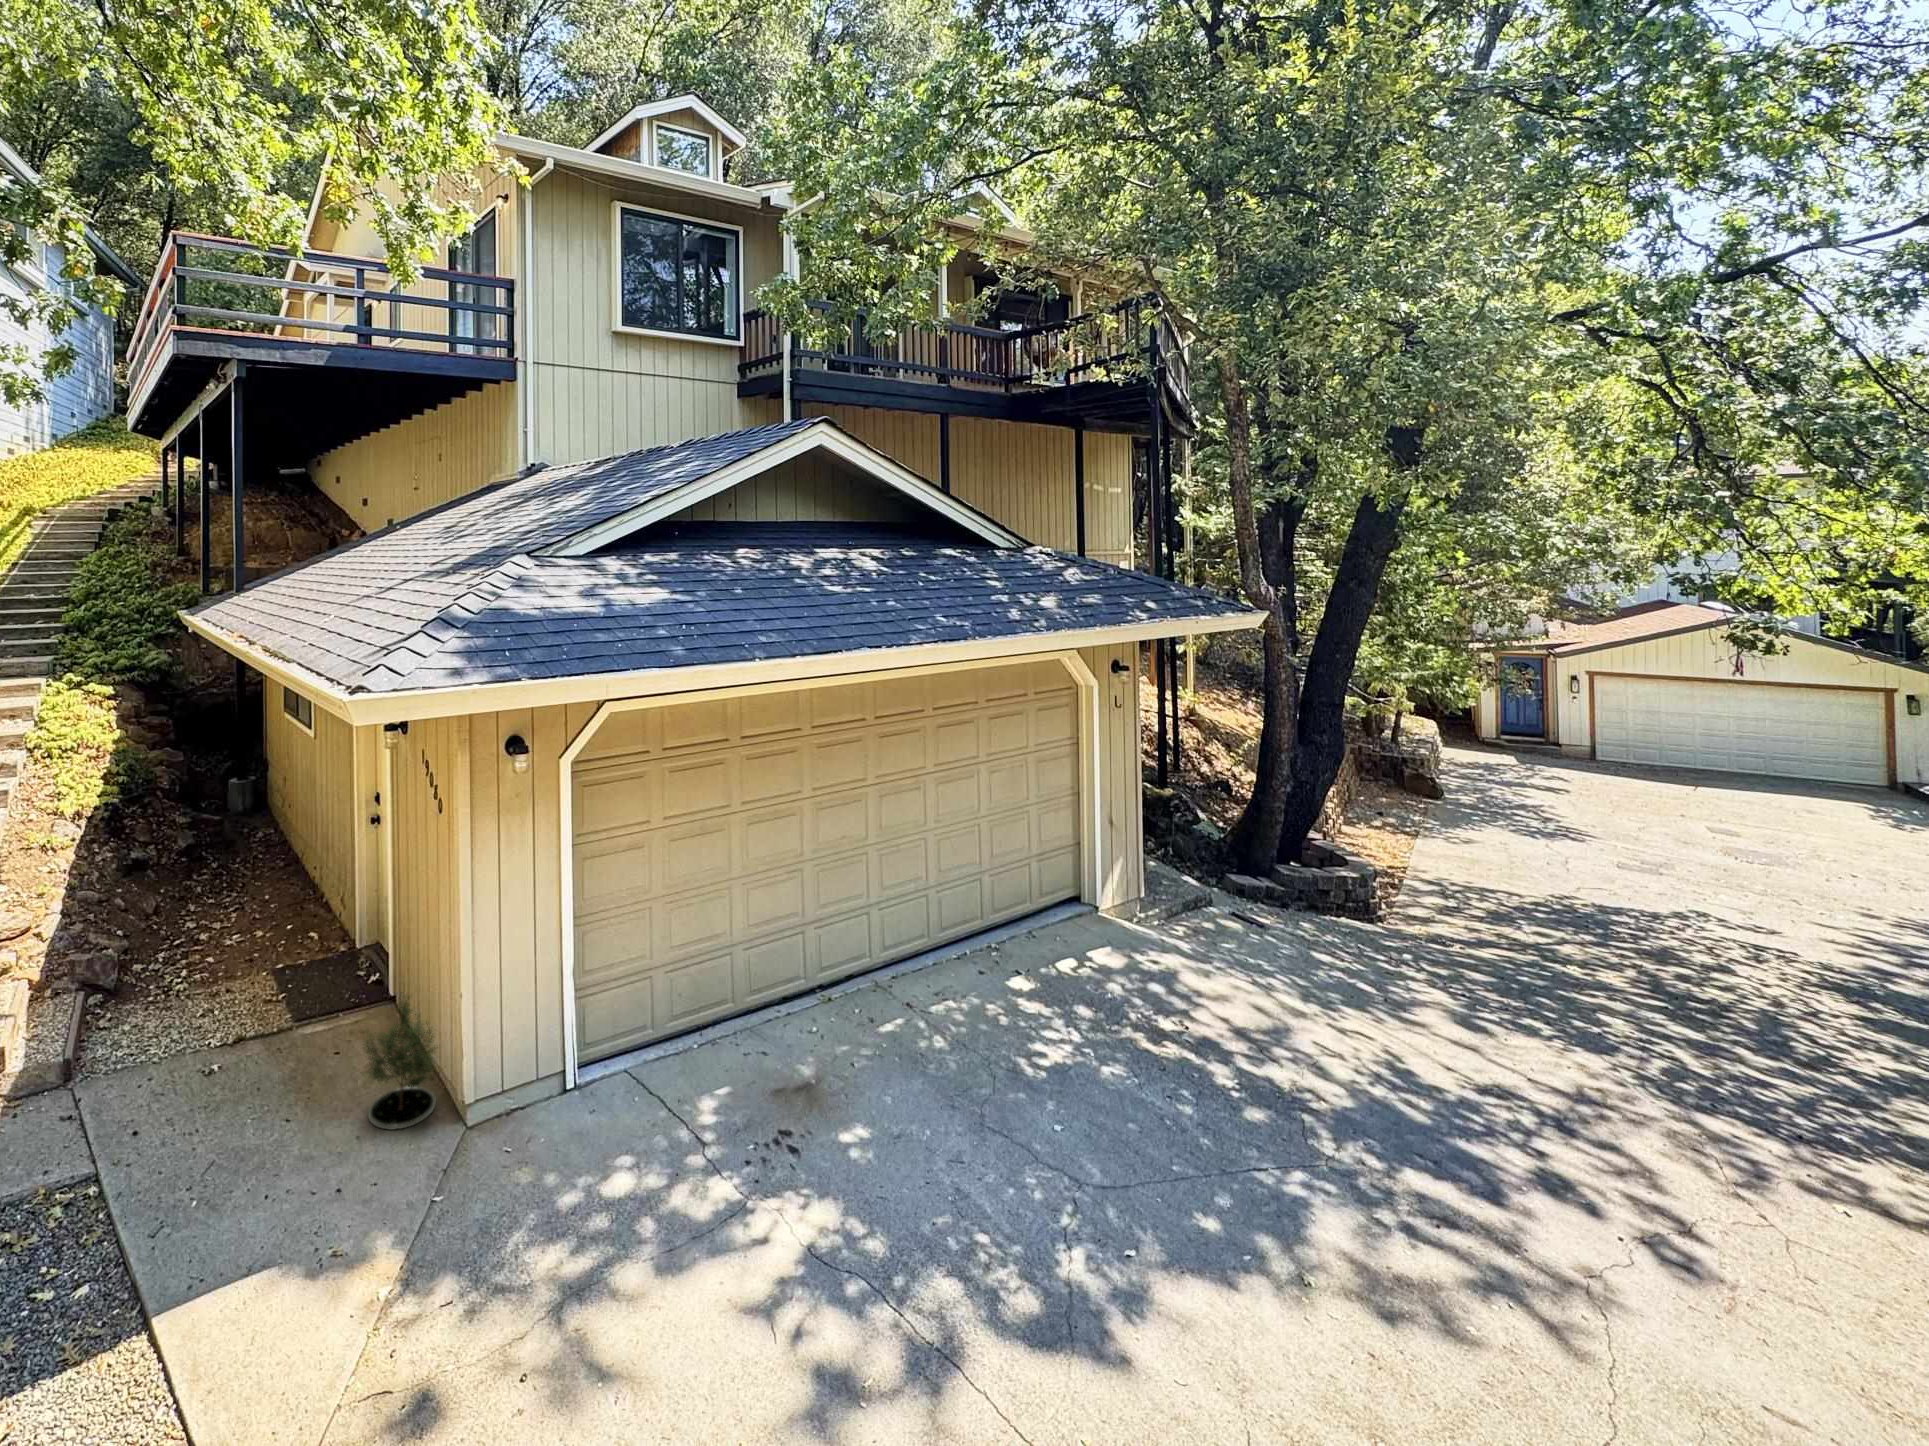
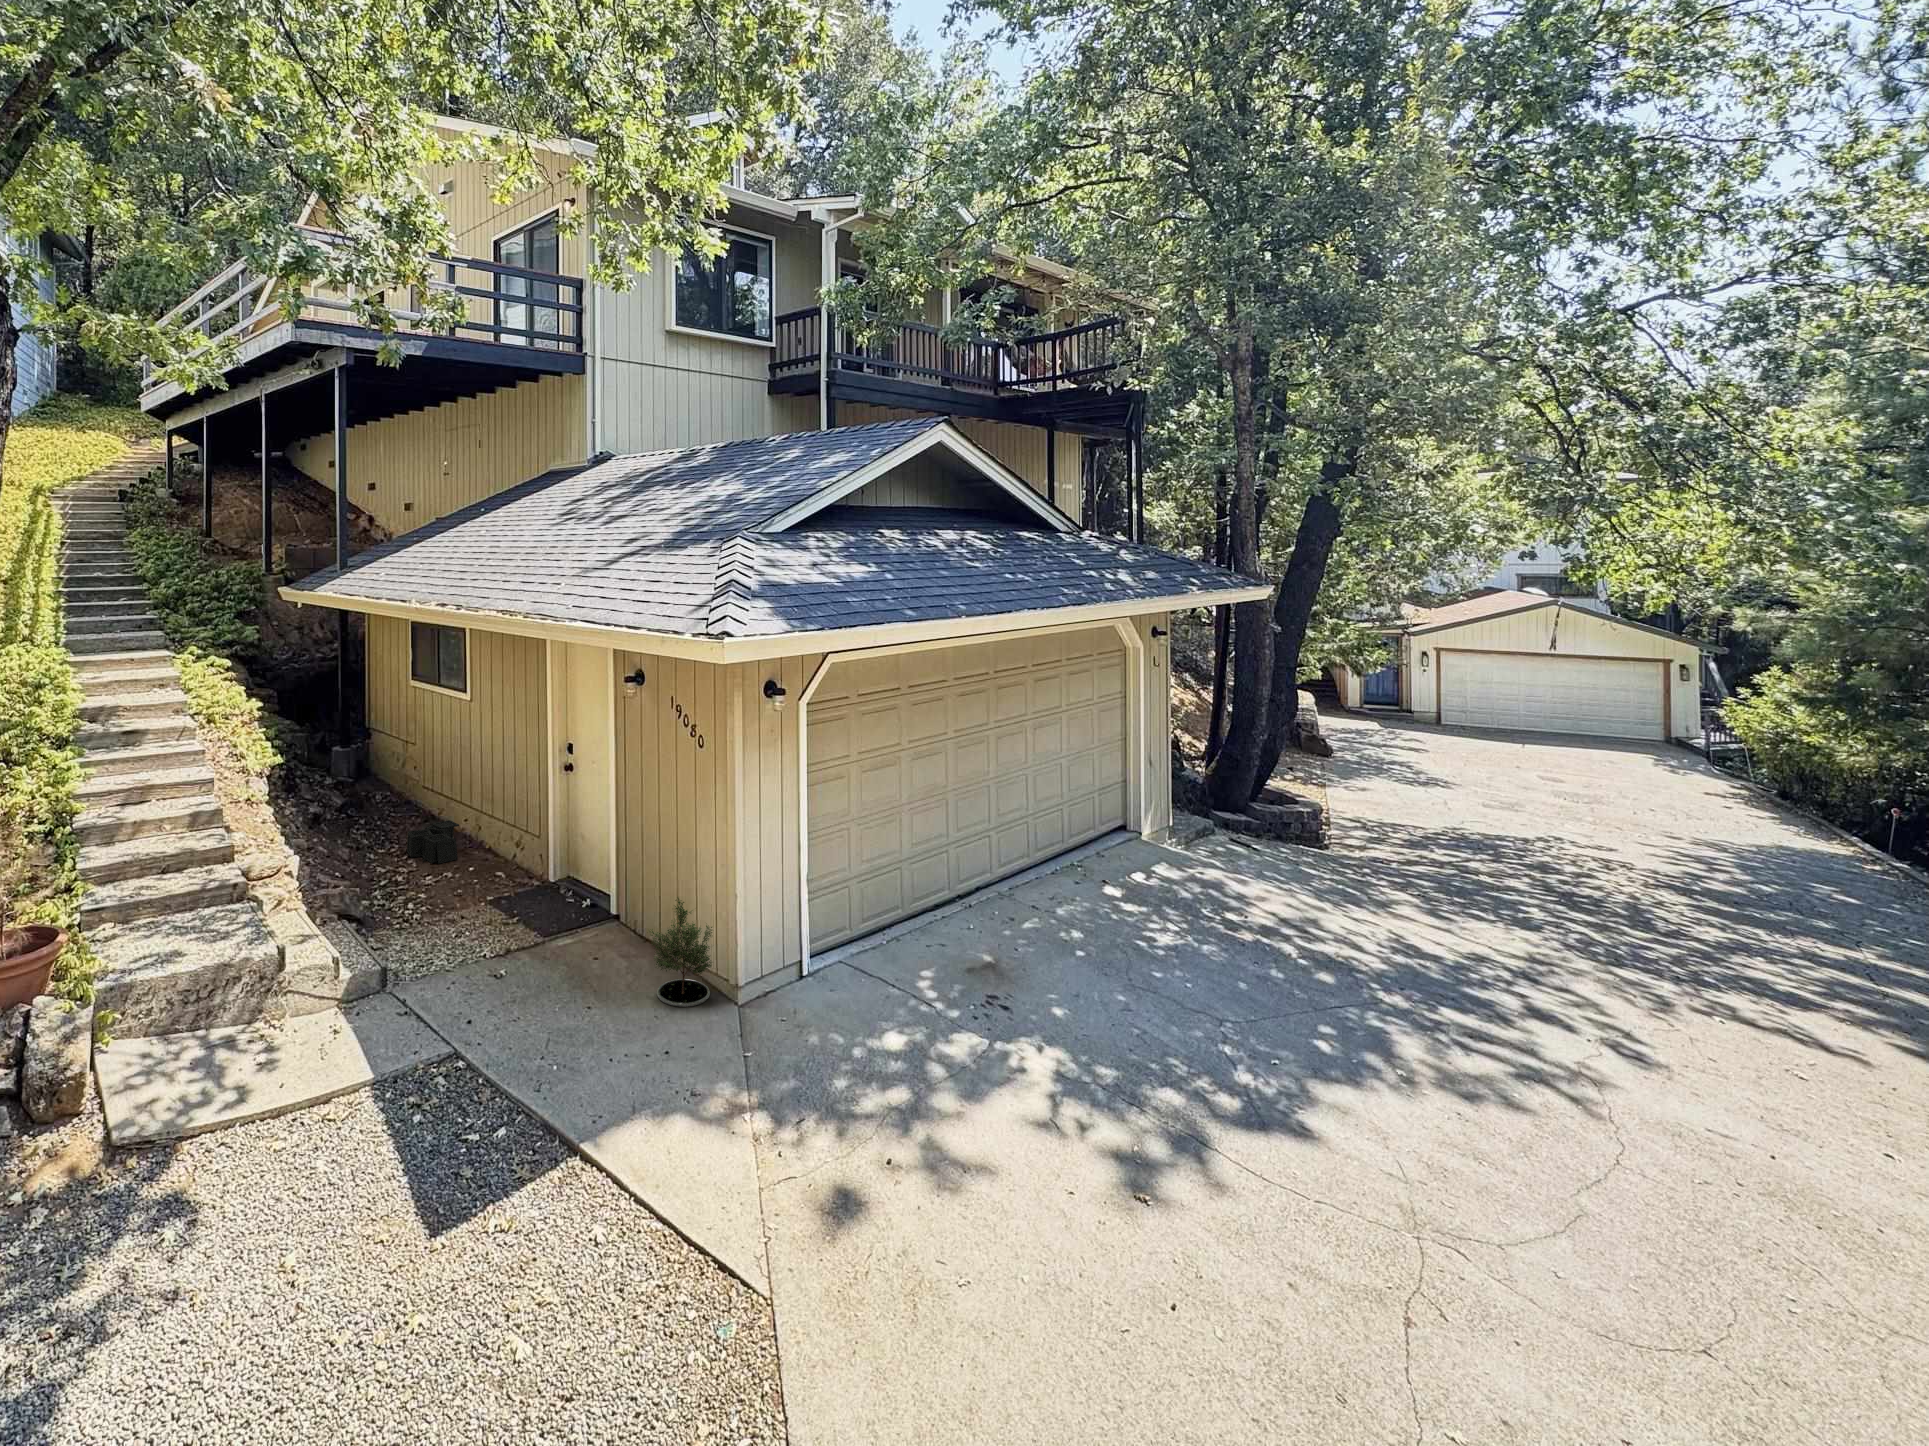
storage bin: none [265,857,327,907] -> present [407,820,459,864]

